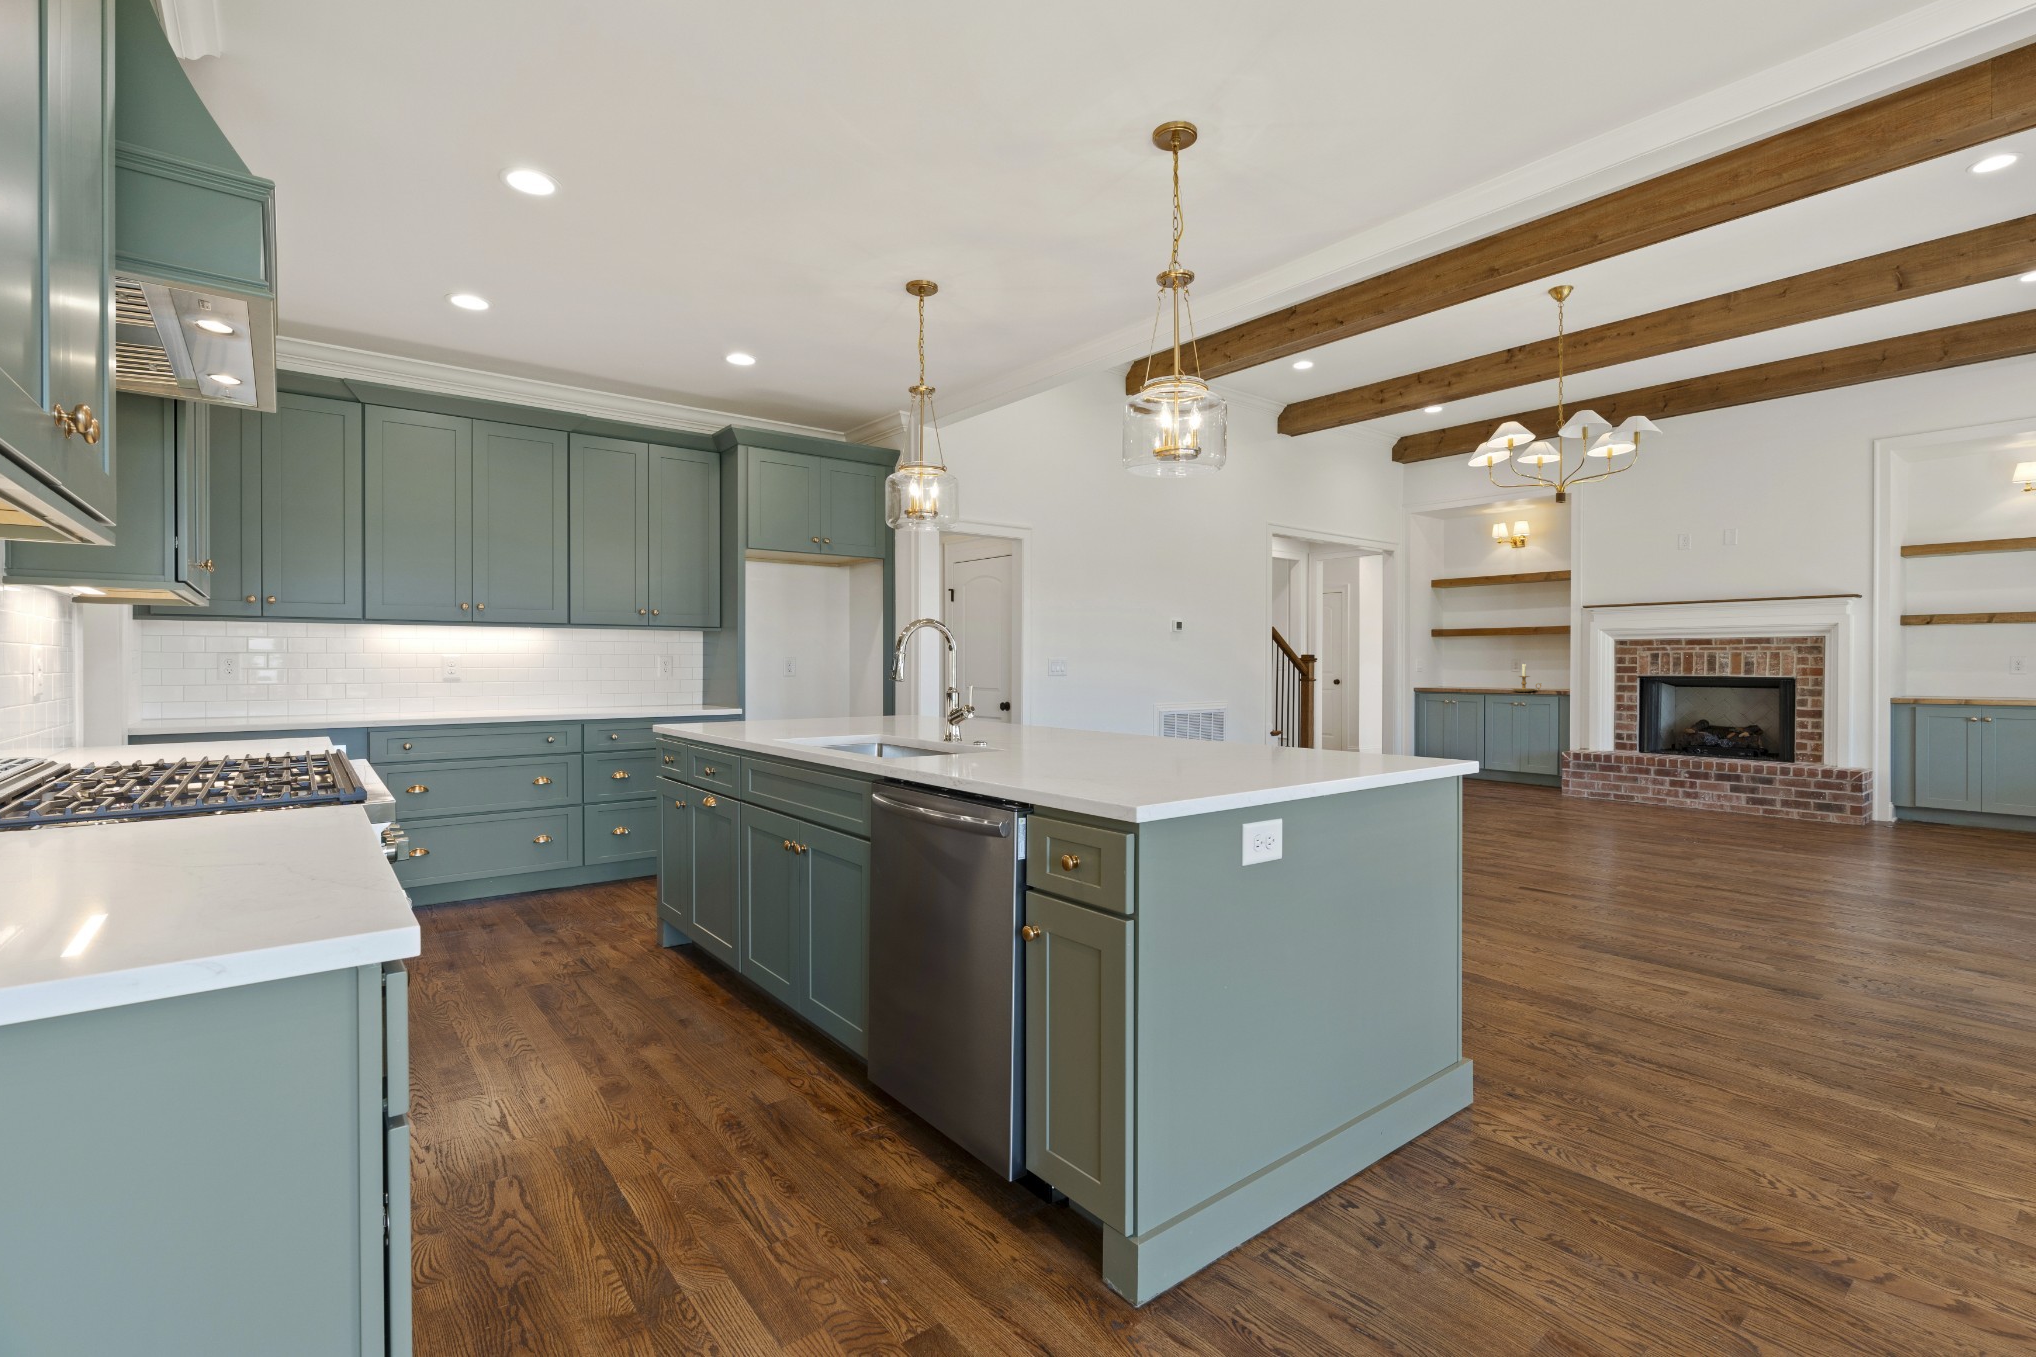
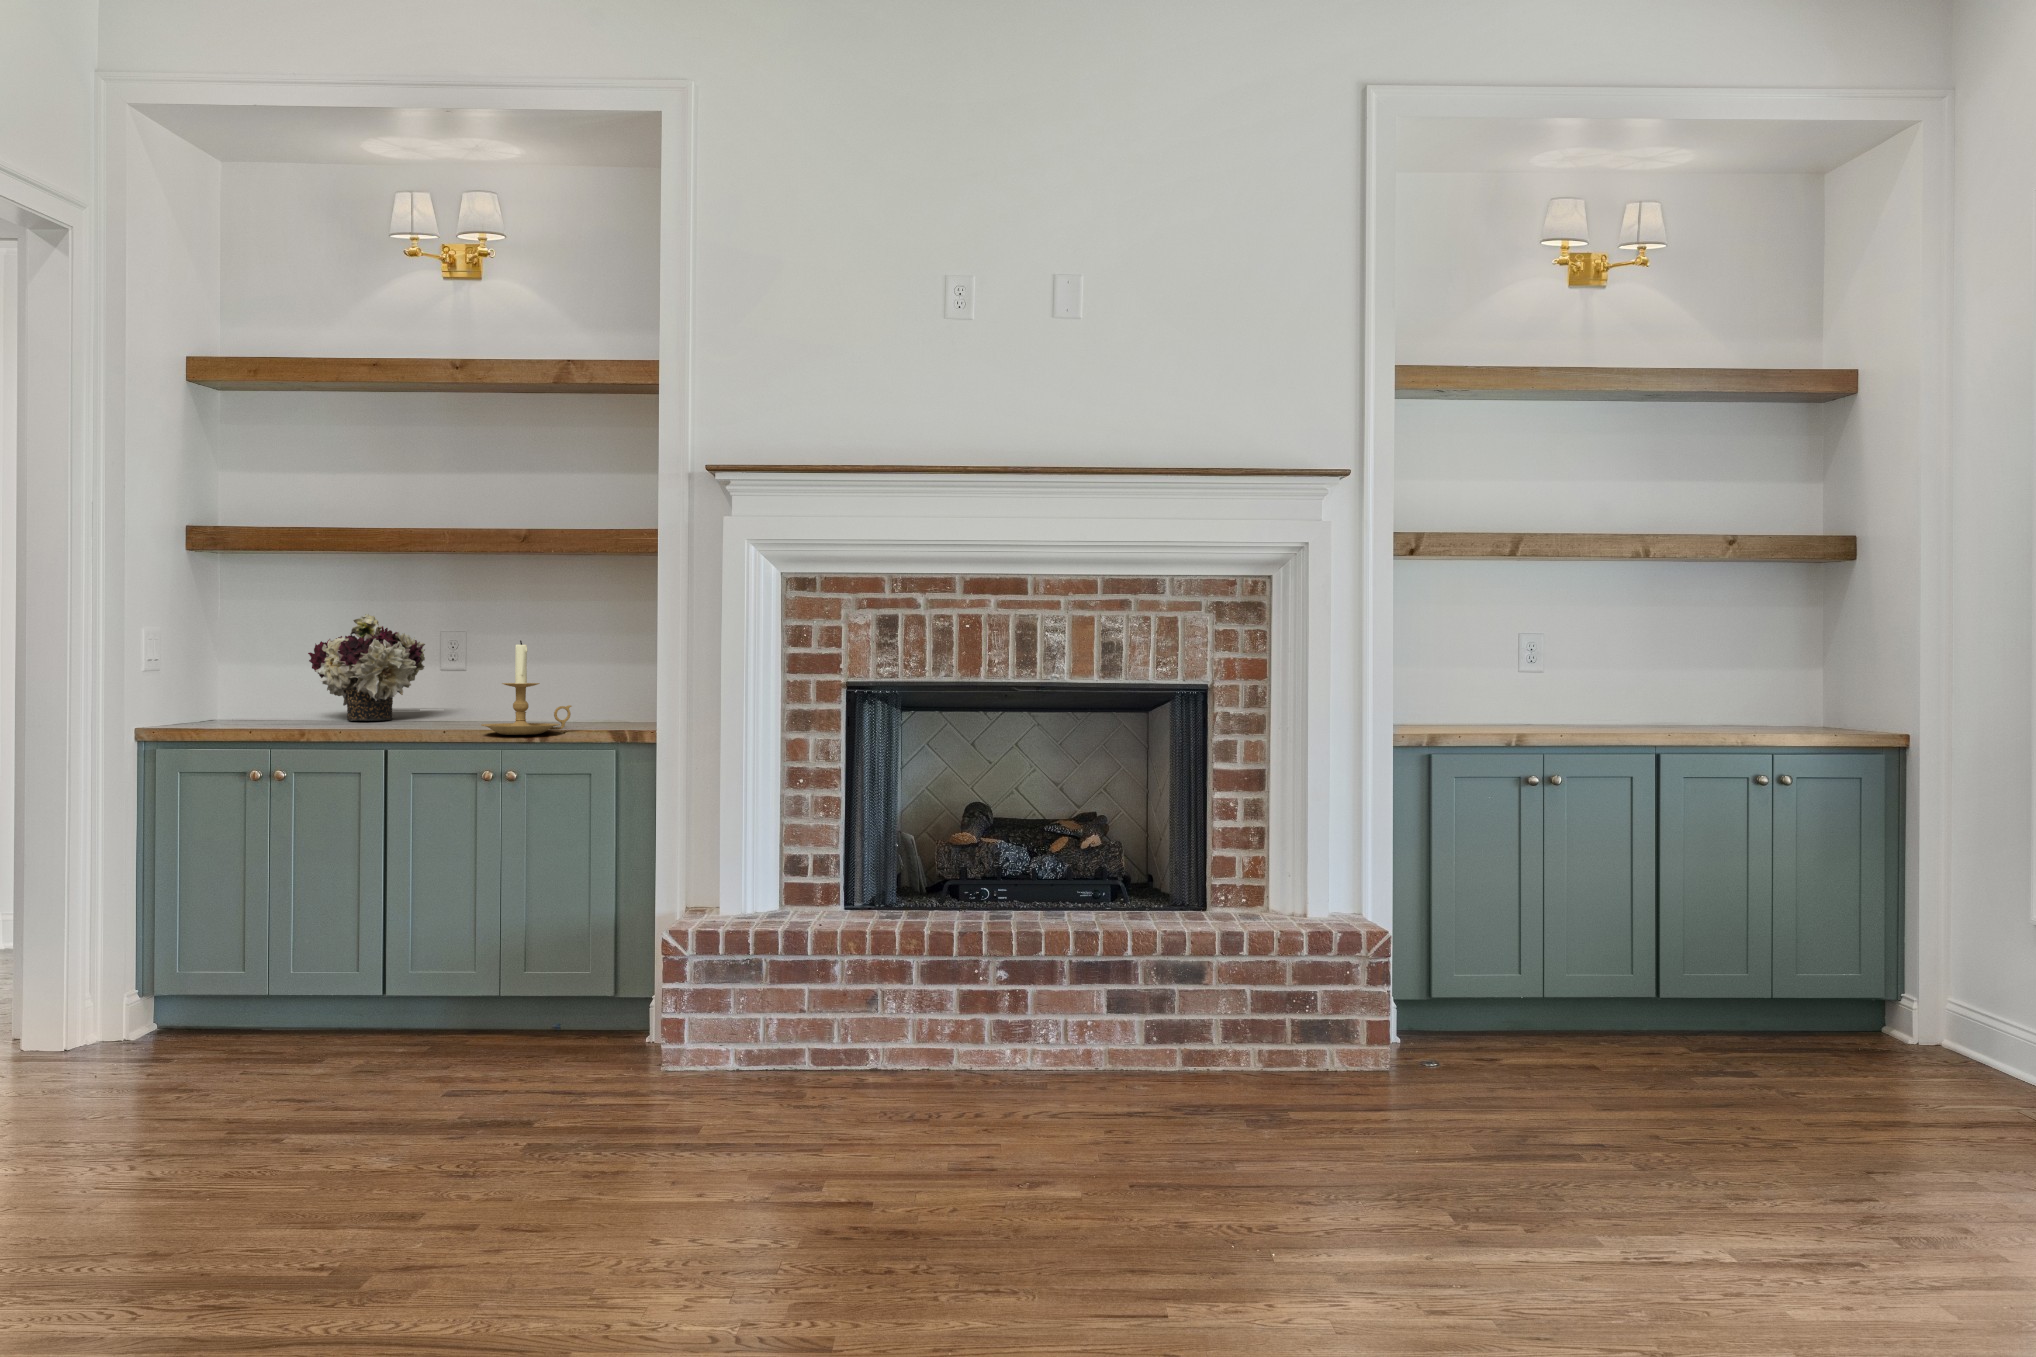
flower arrangement: none [1461,654,1498,687] -> present [308,614,425,721]

